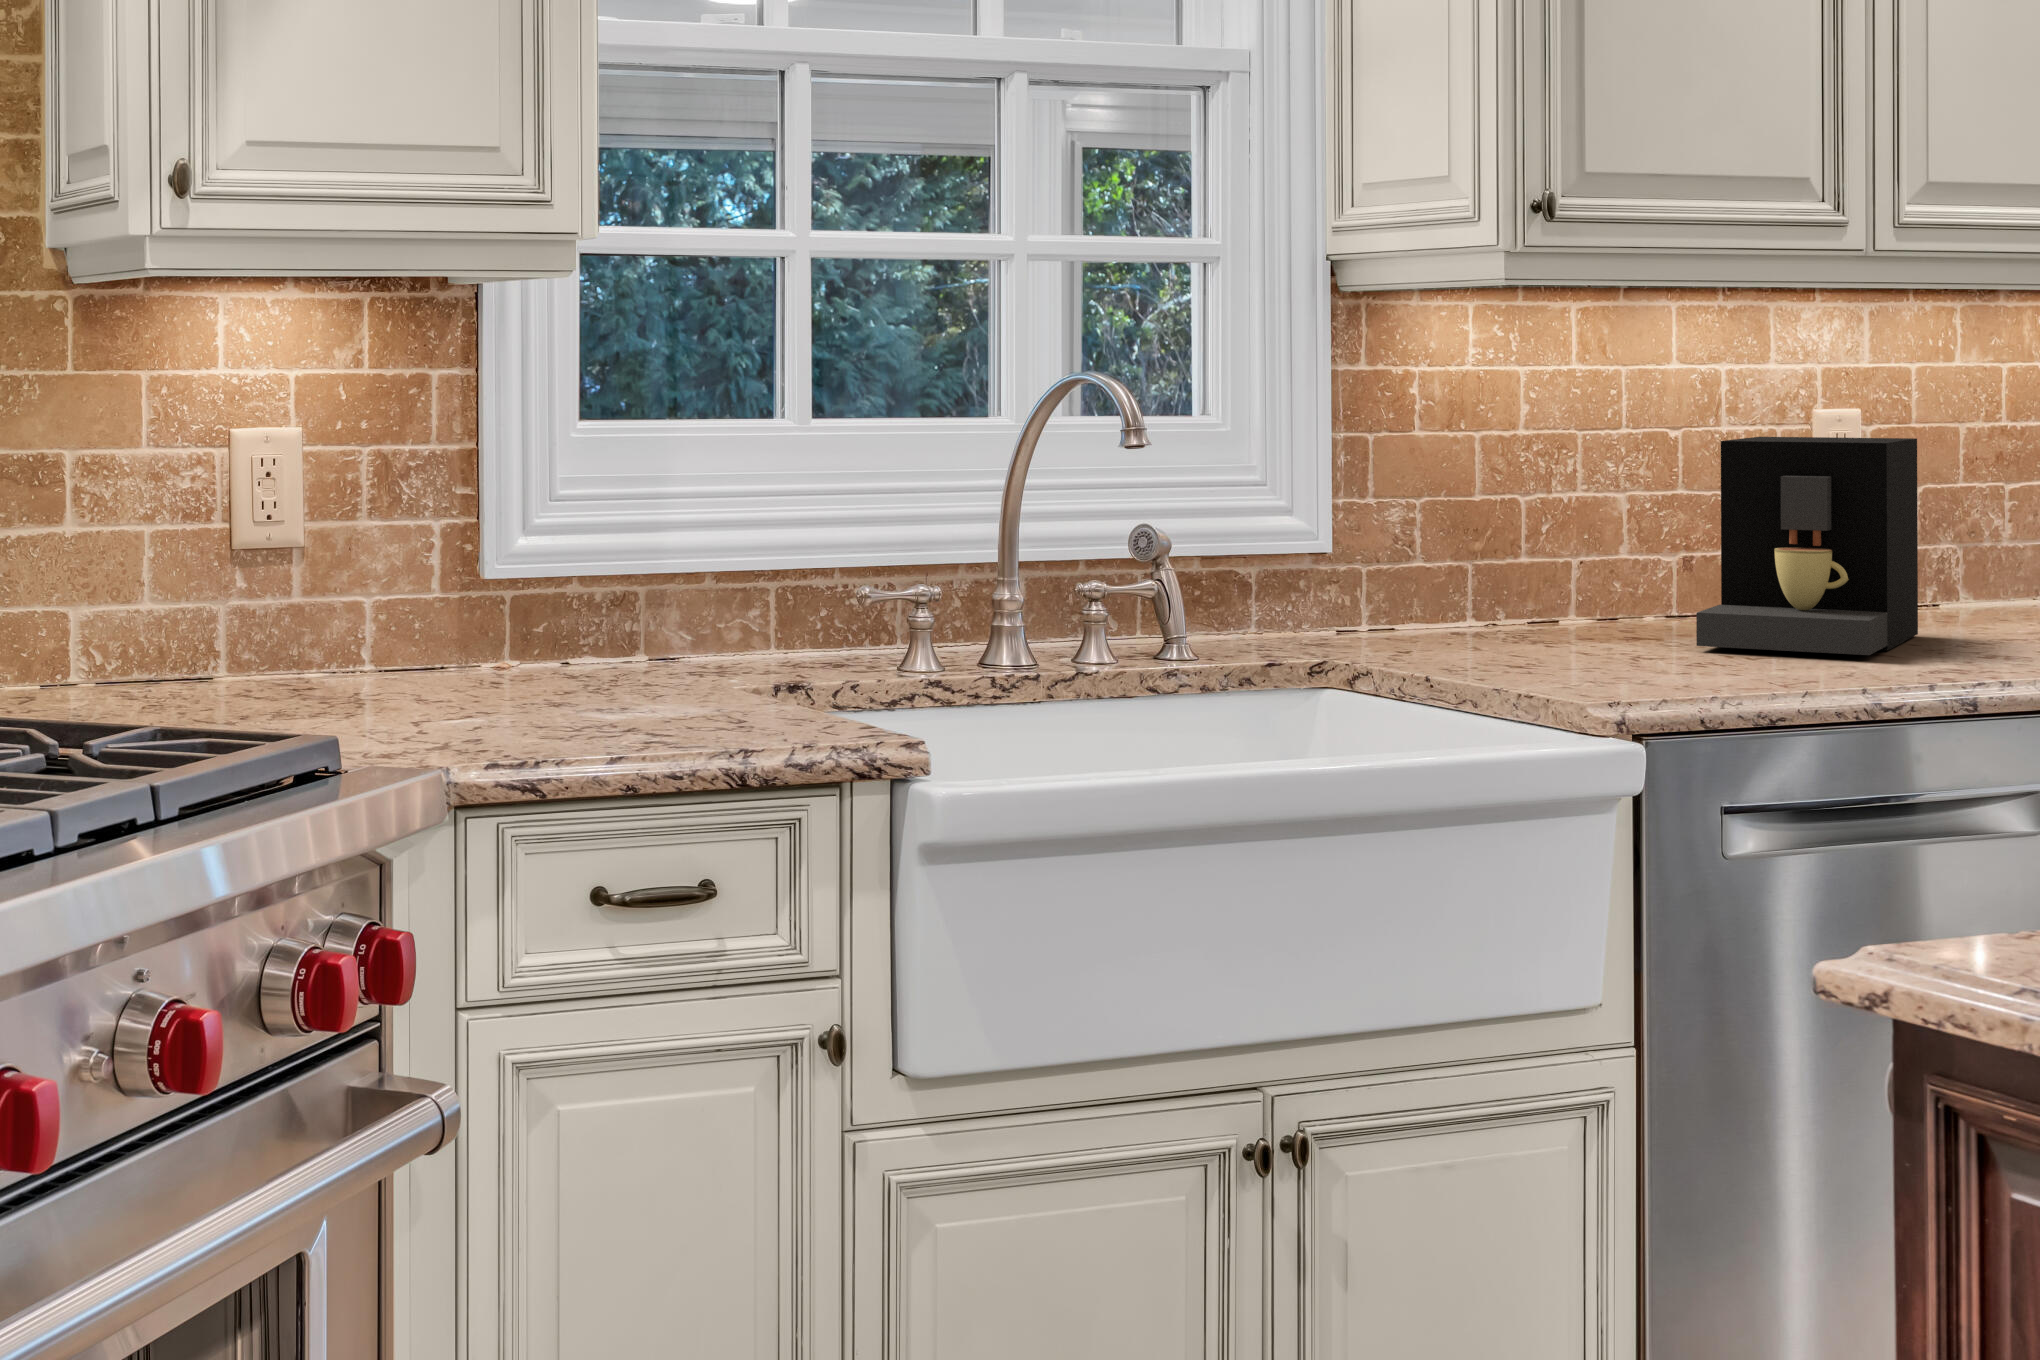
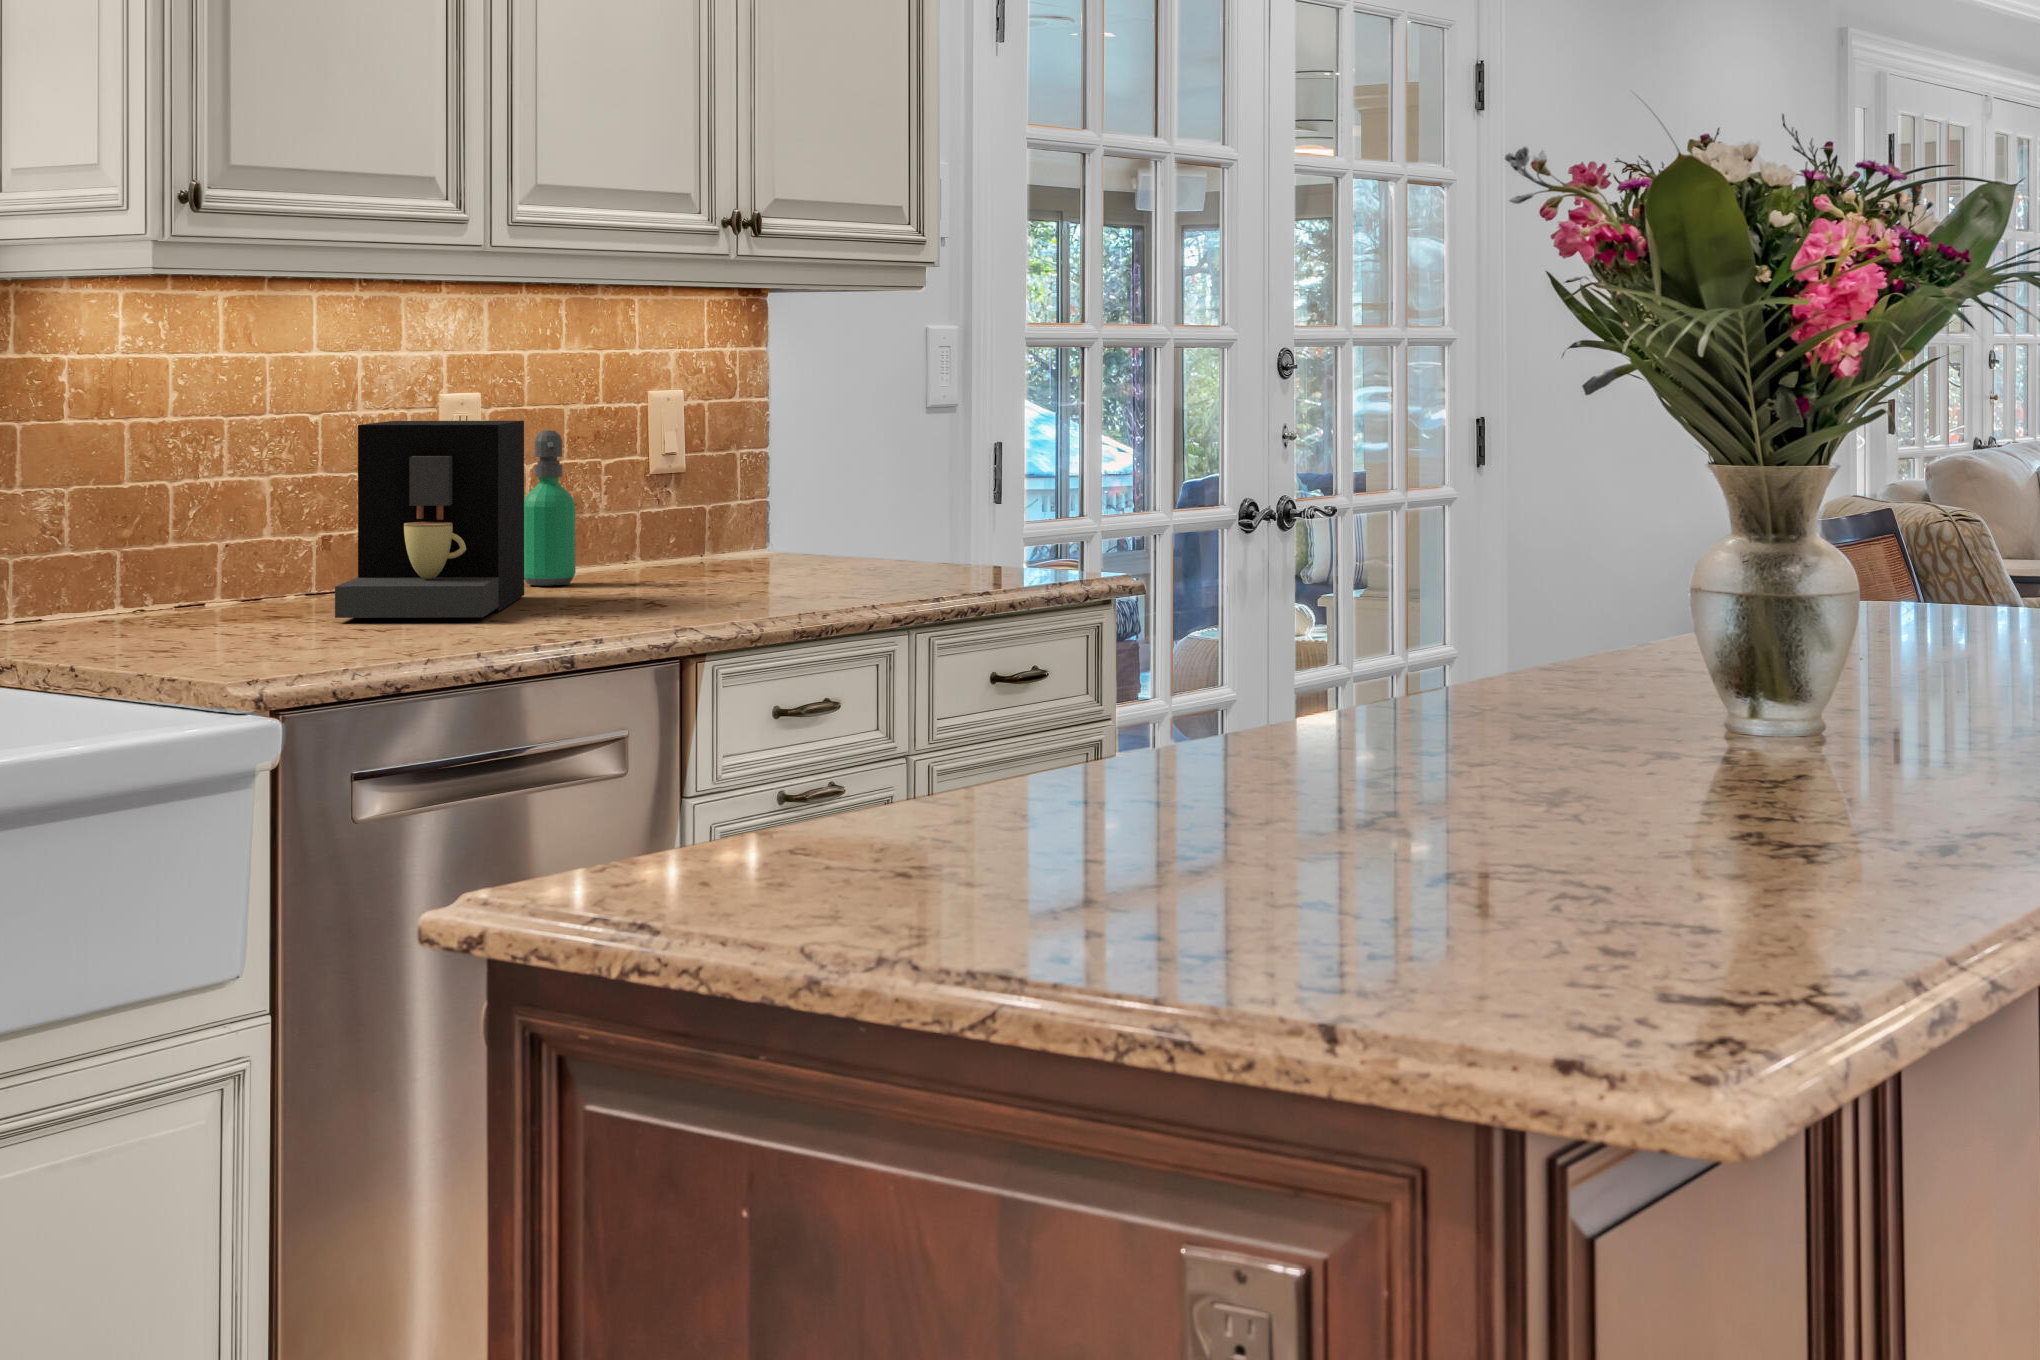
soap dispenser: none [1914,449,1982,625] -> present [524,430,576,586]

